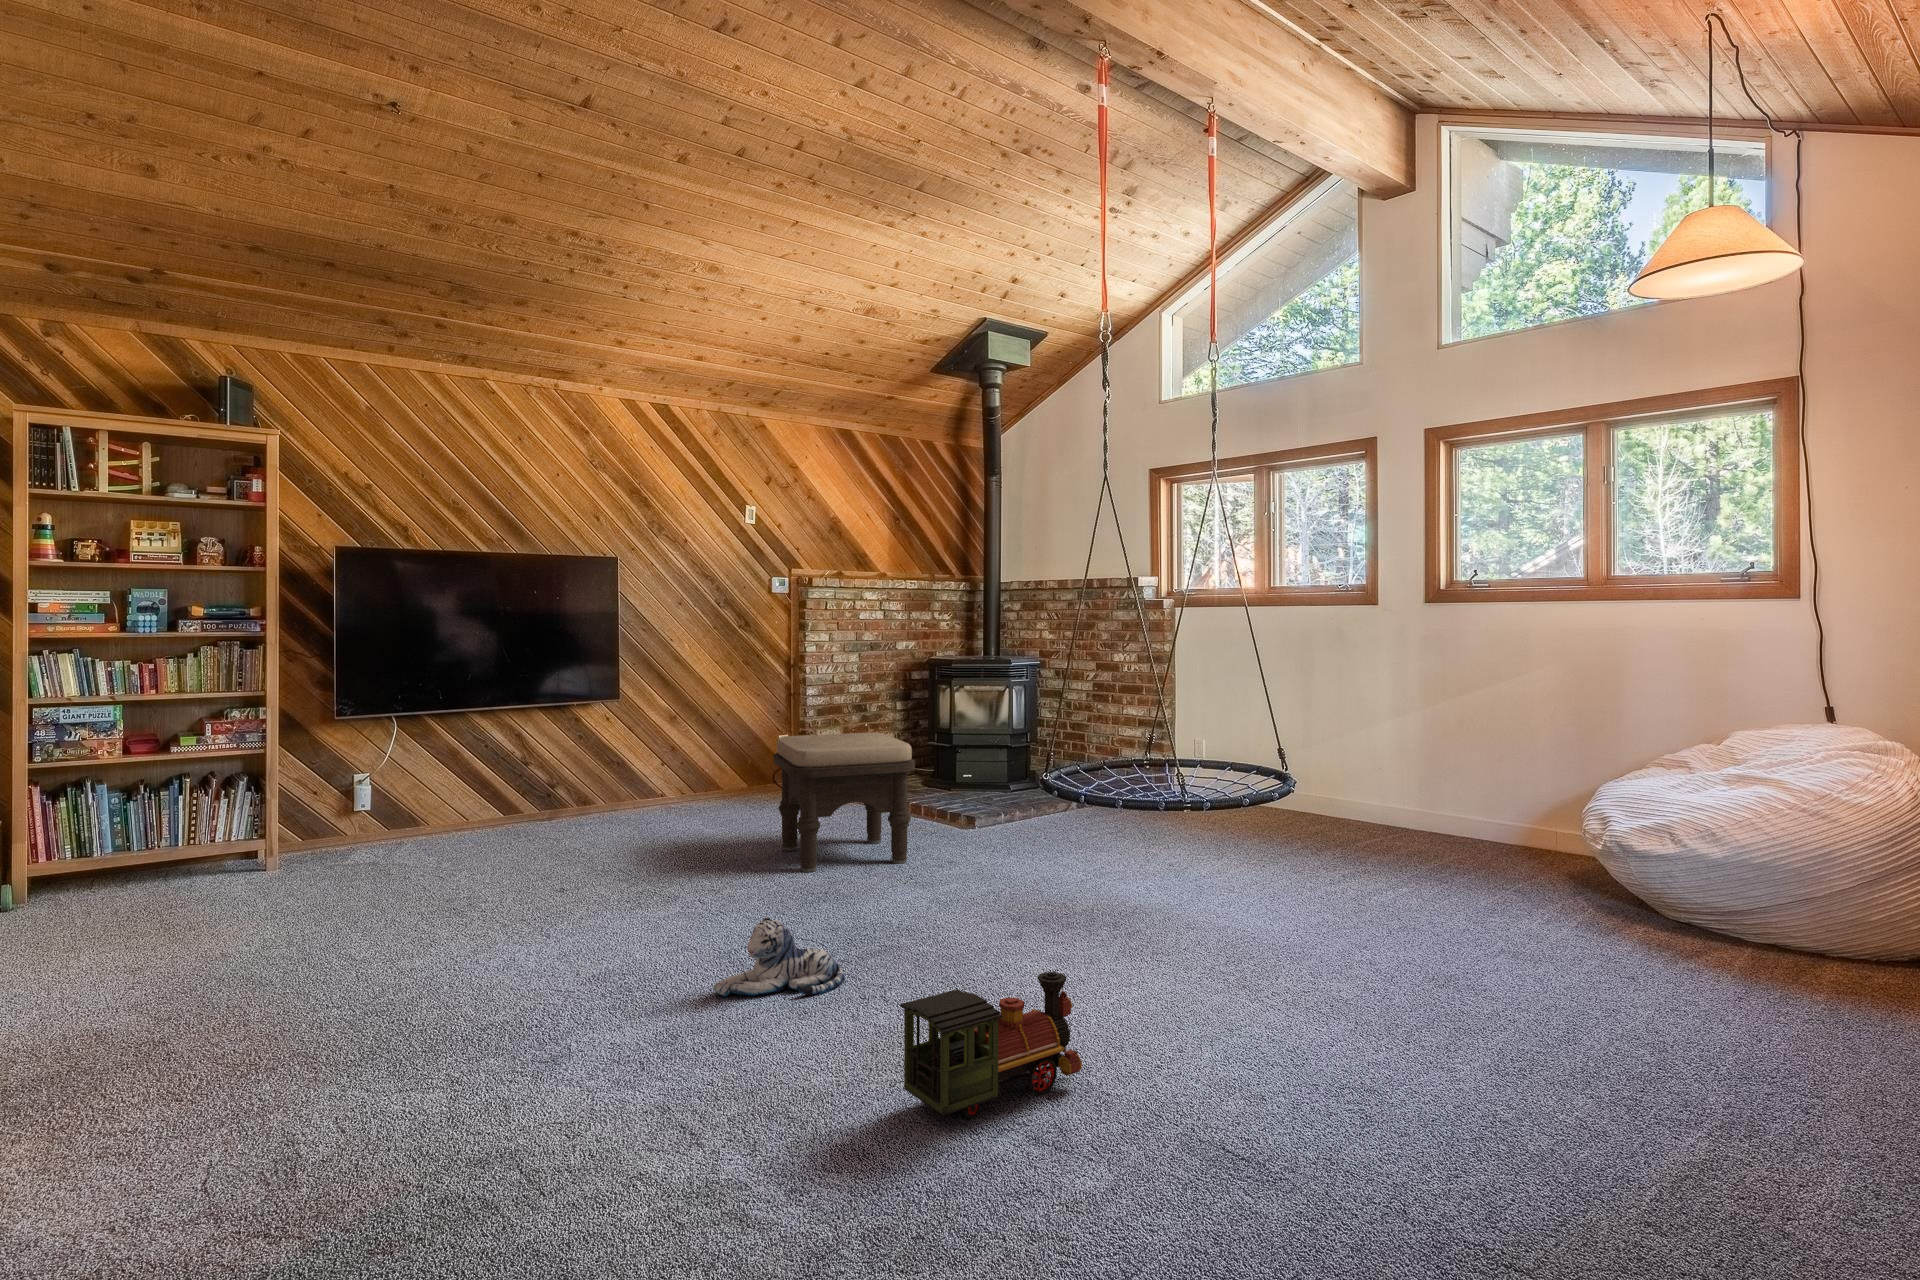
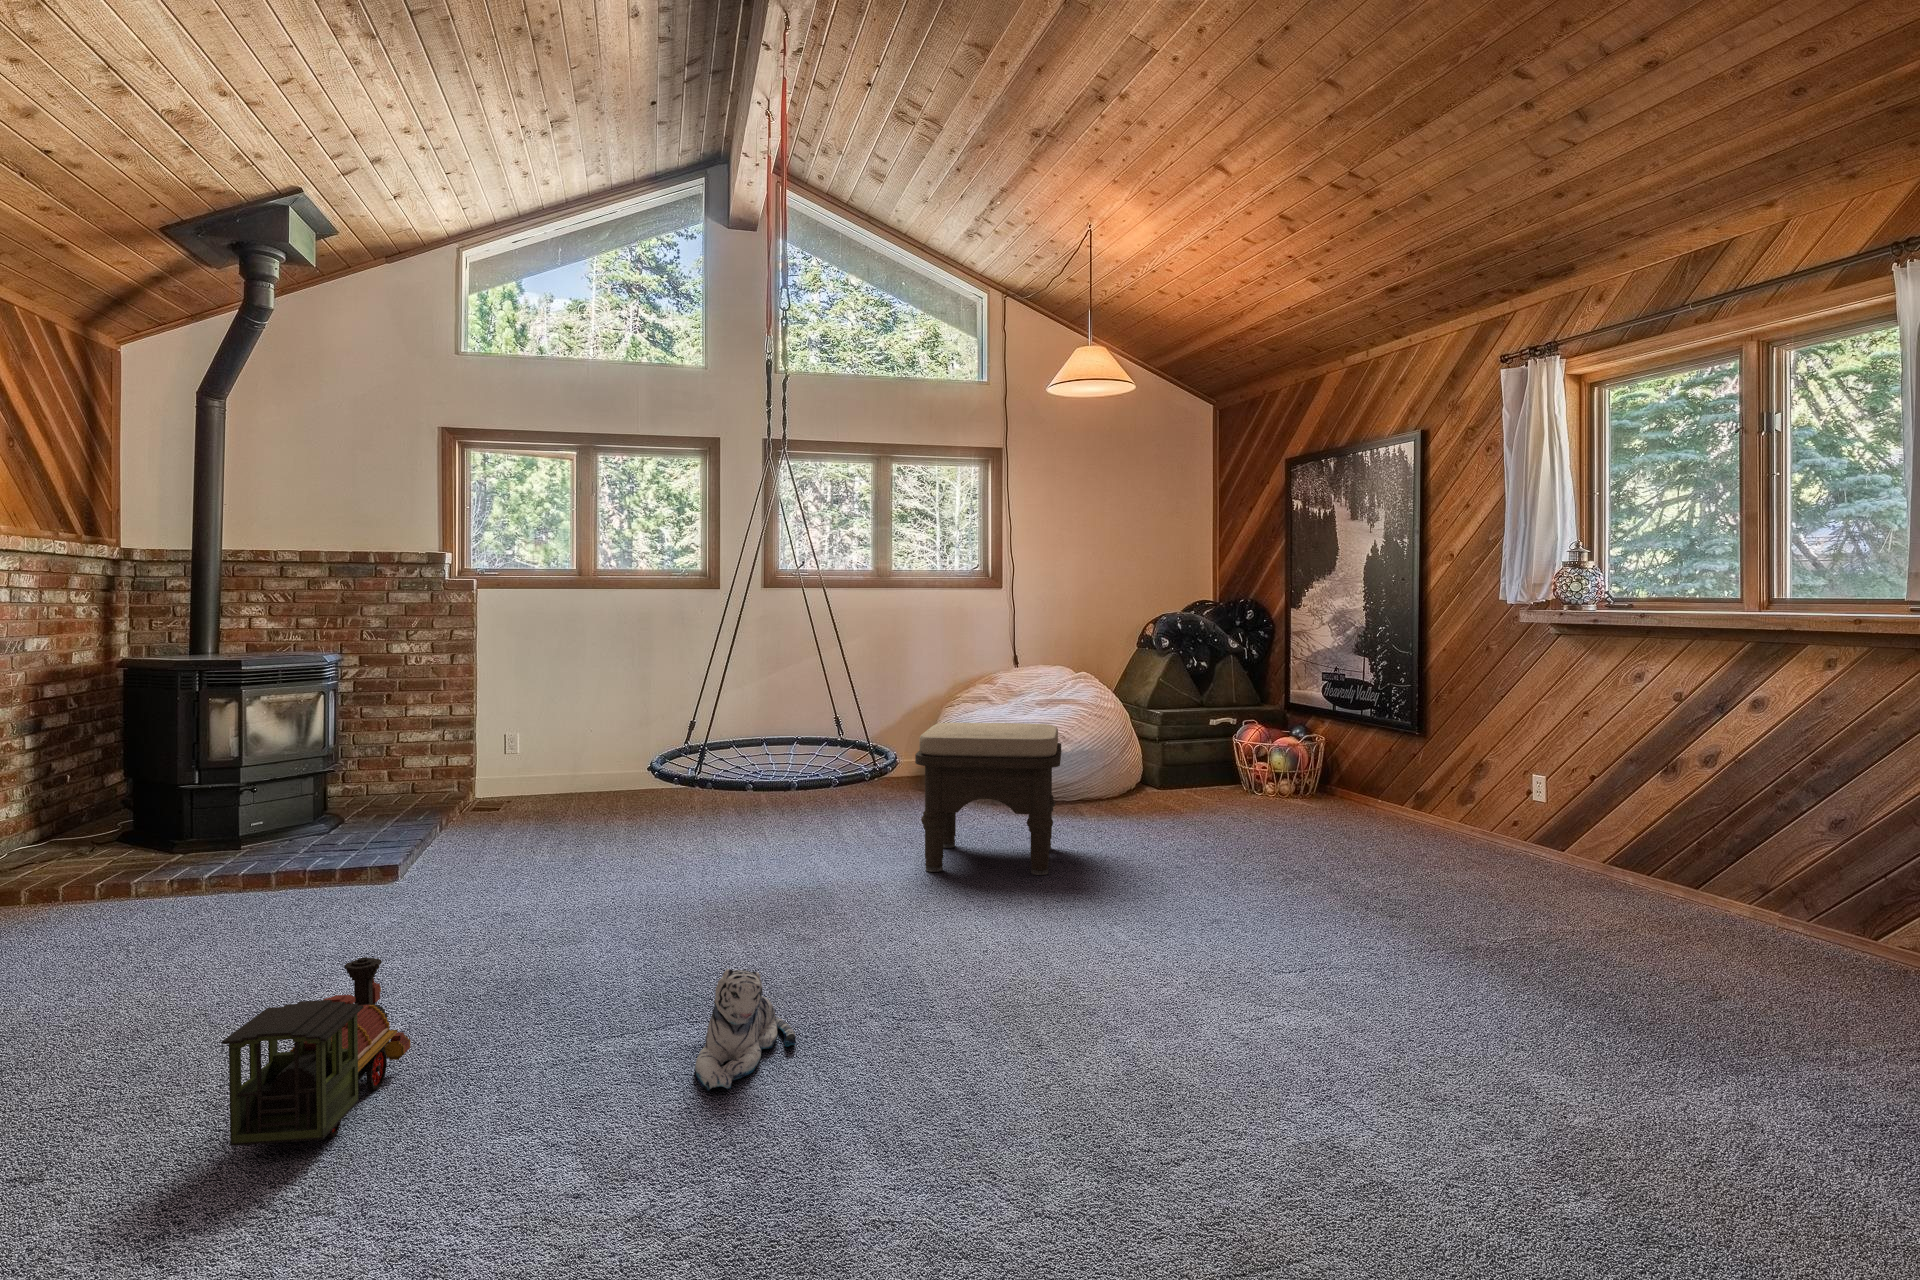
ottoman: present [774,733,915,872] -> present [915,723,1061,875]
toy train: present [900,972,1082,1119] -> present [221,957,410,1146]

